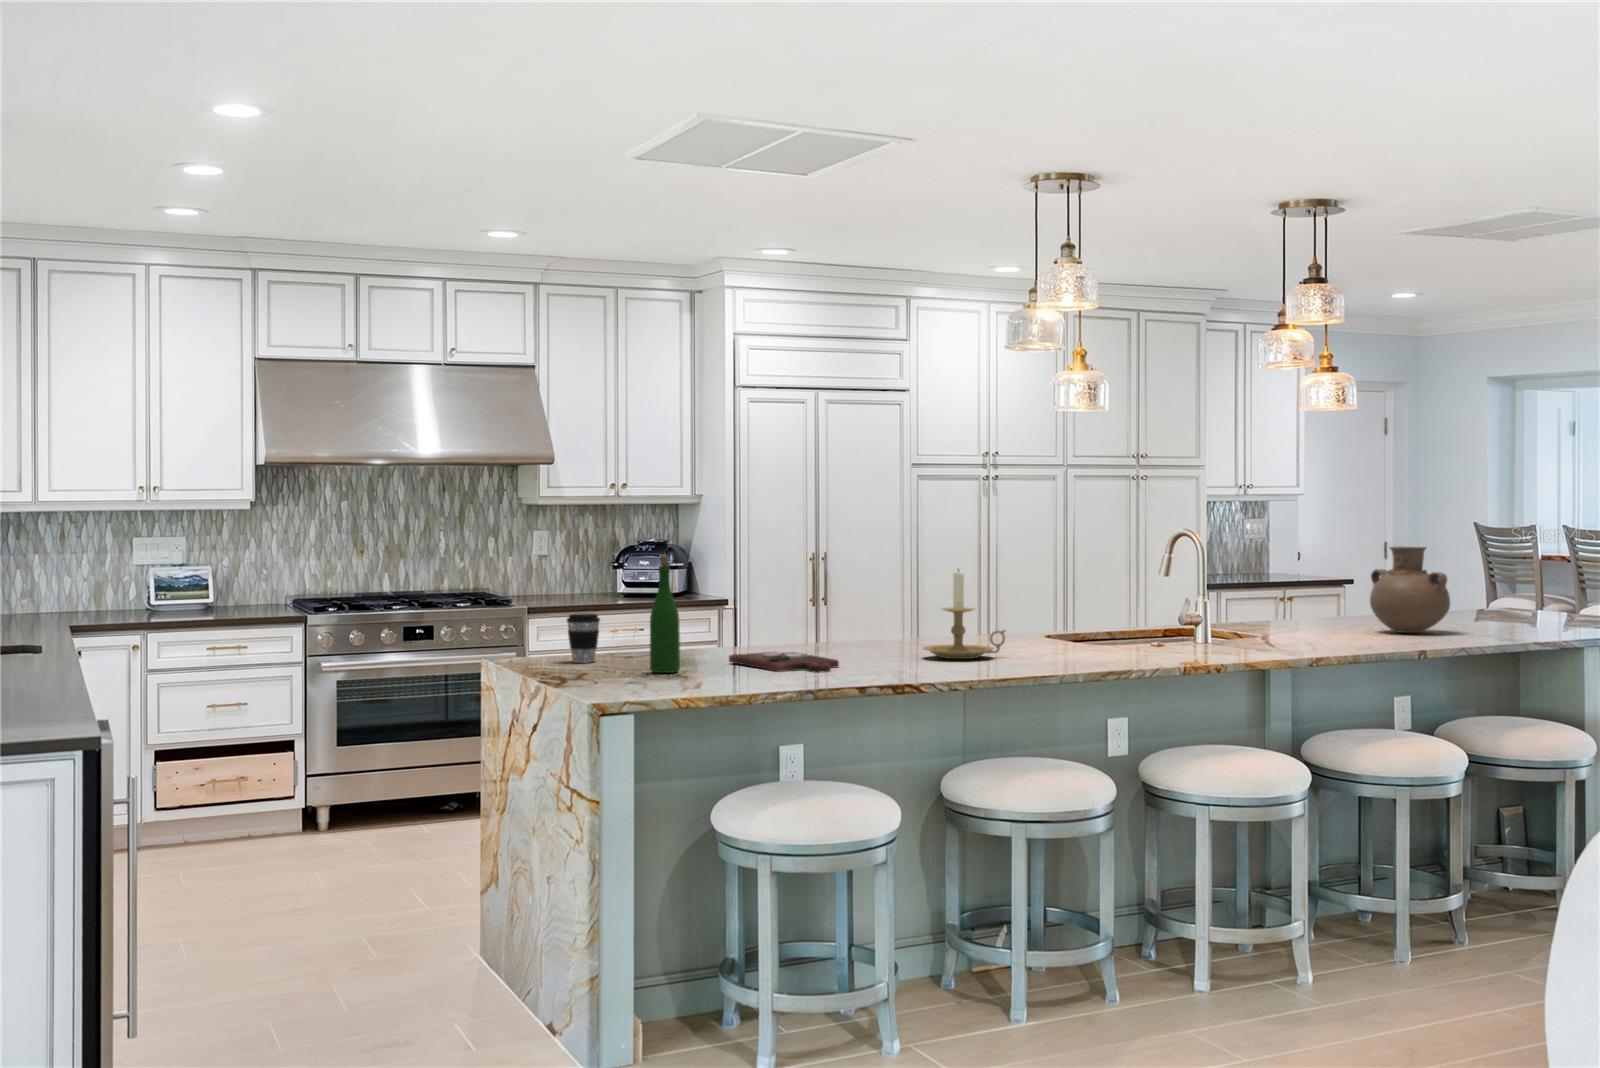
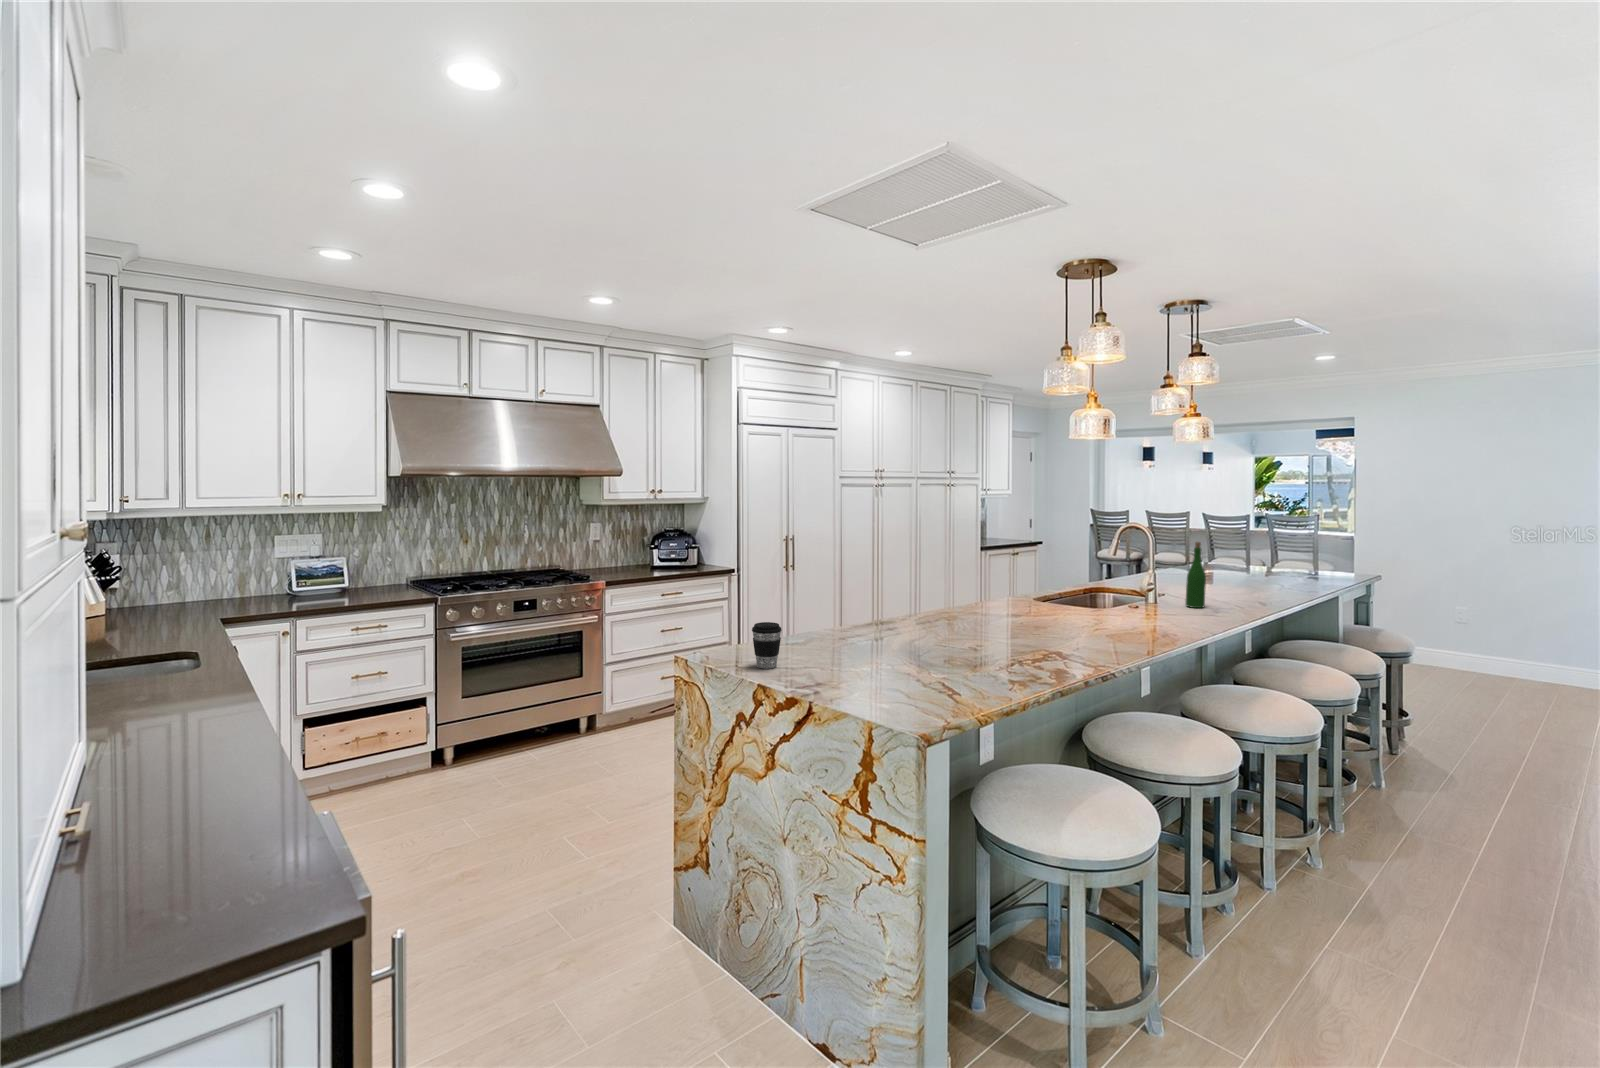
vase: present [1370,546,1450,633] -> none [1213,540,1273,597]
wine bottle: present [650,555,680,673] -> present [1186,542,1206,608]
candle holder: present [923,570,1006,659] -> none [1027,574,1088,647]
cutting board: present [729,651,839,672] -> none [898,646,1014,678]

